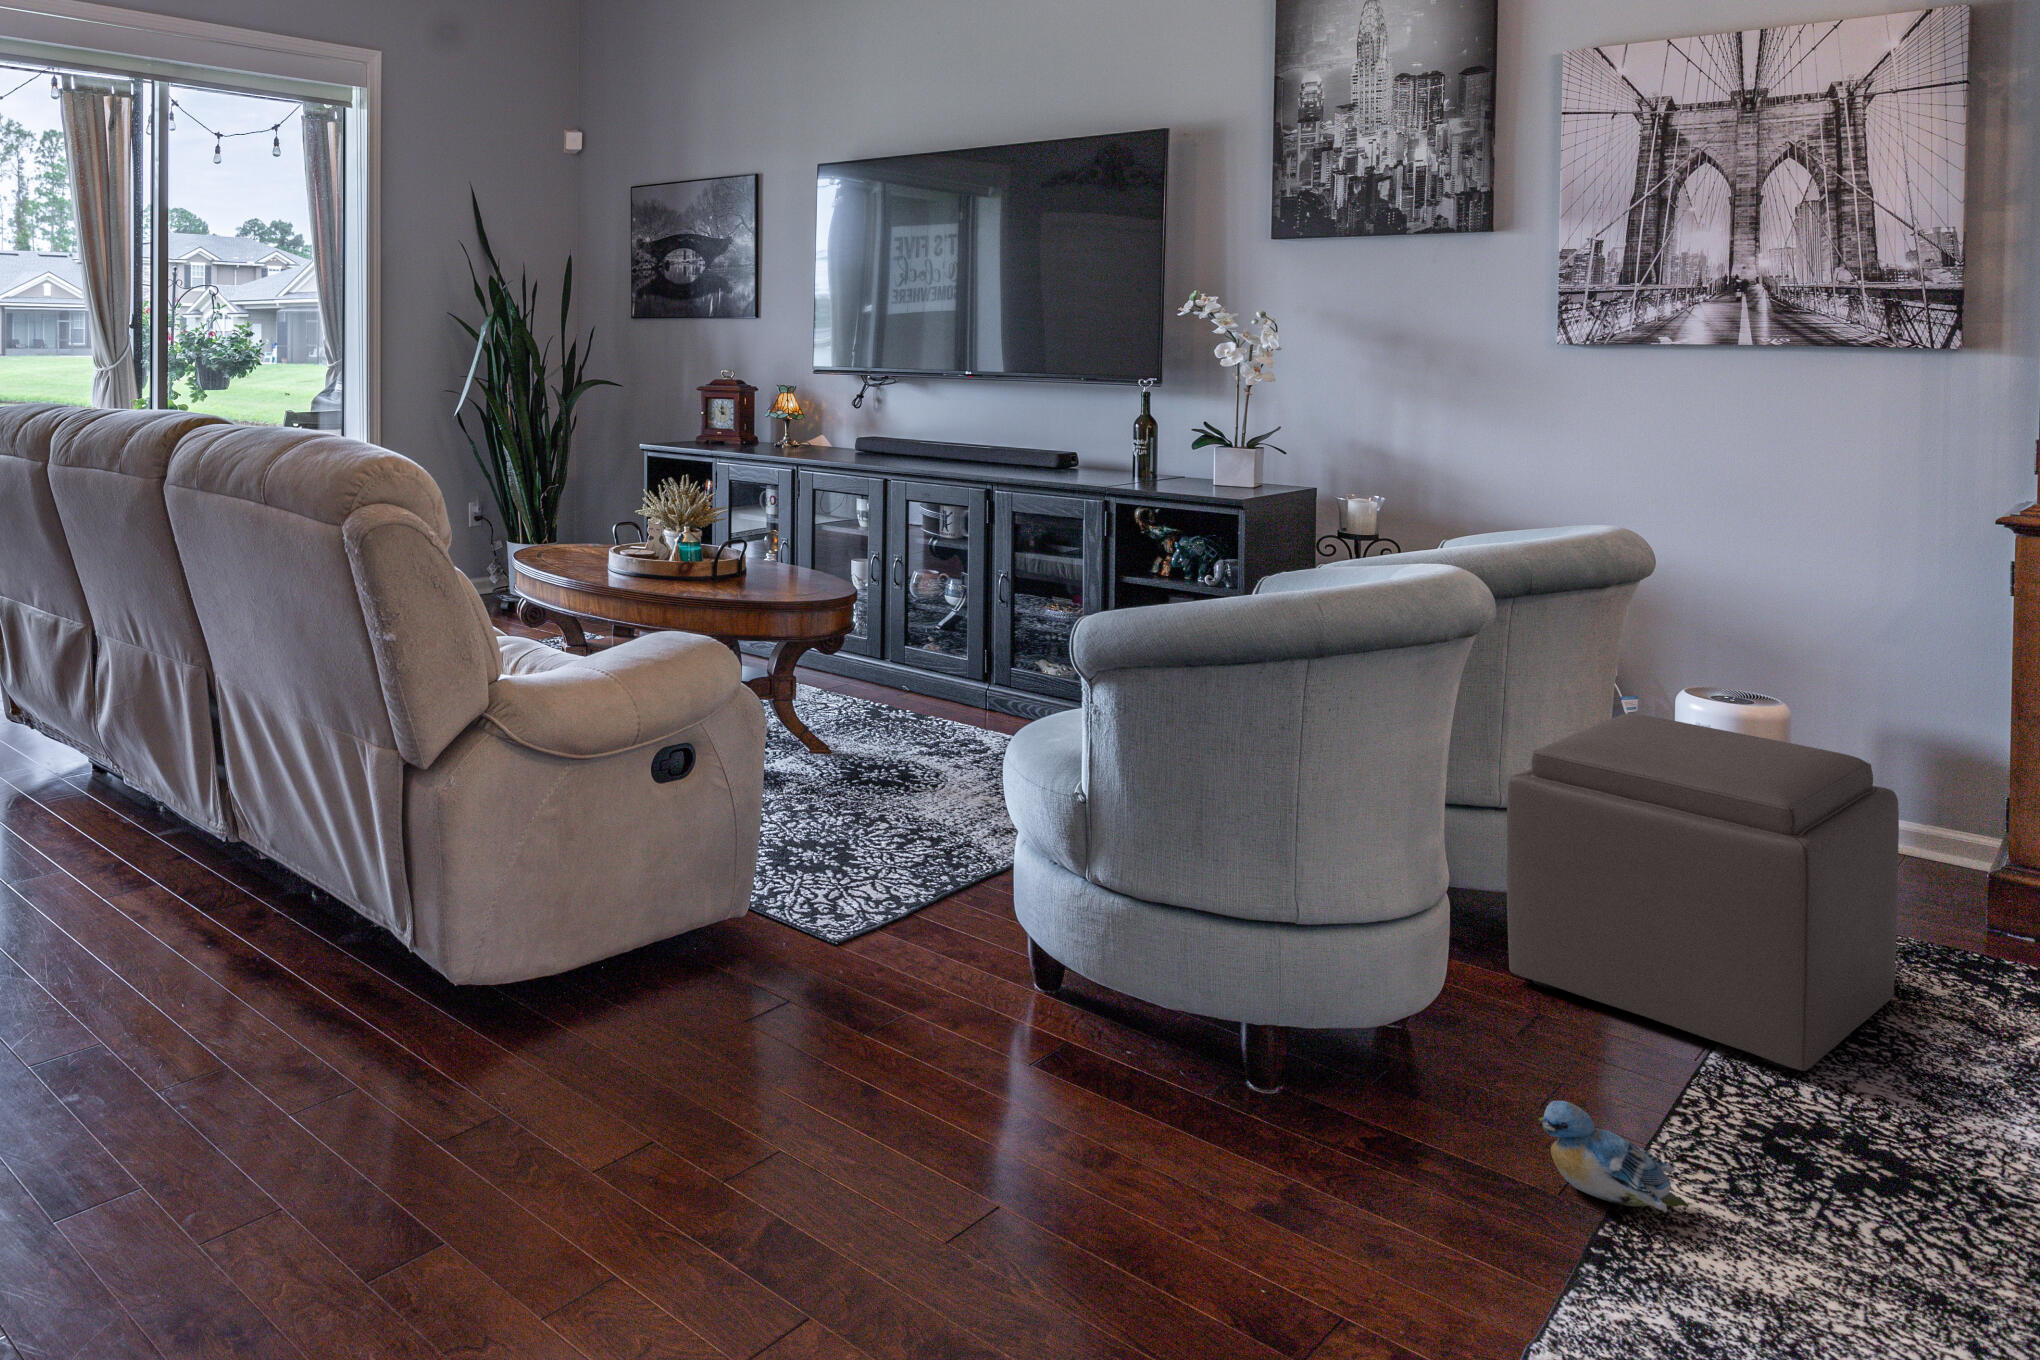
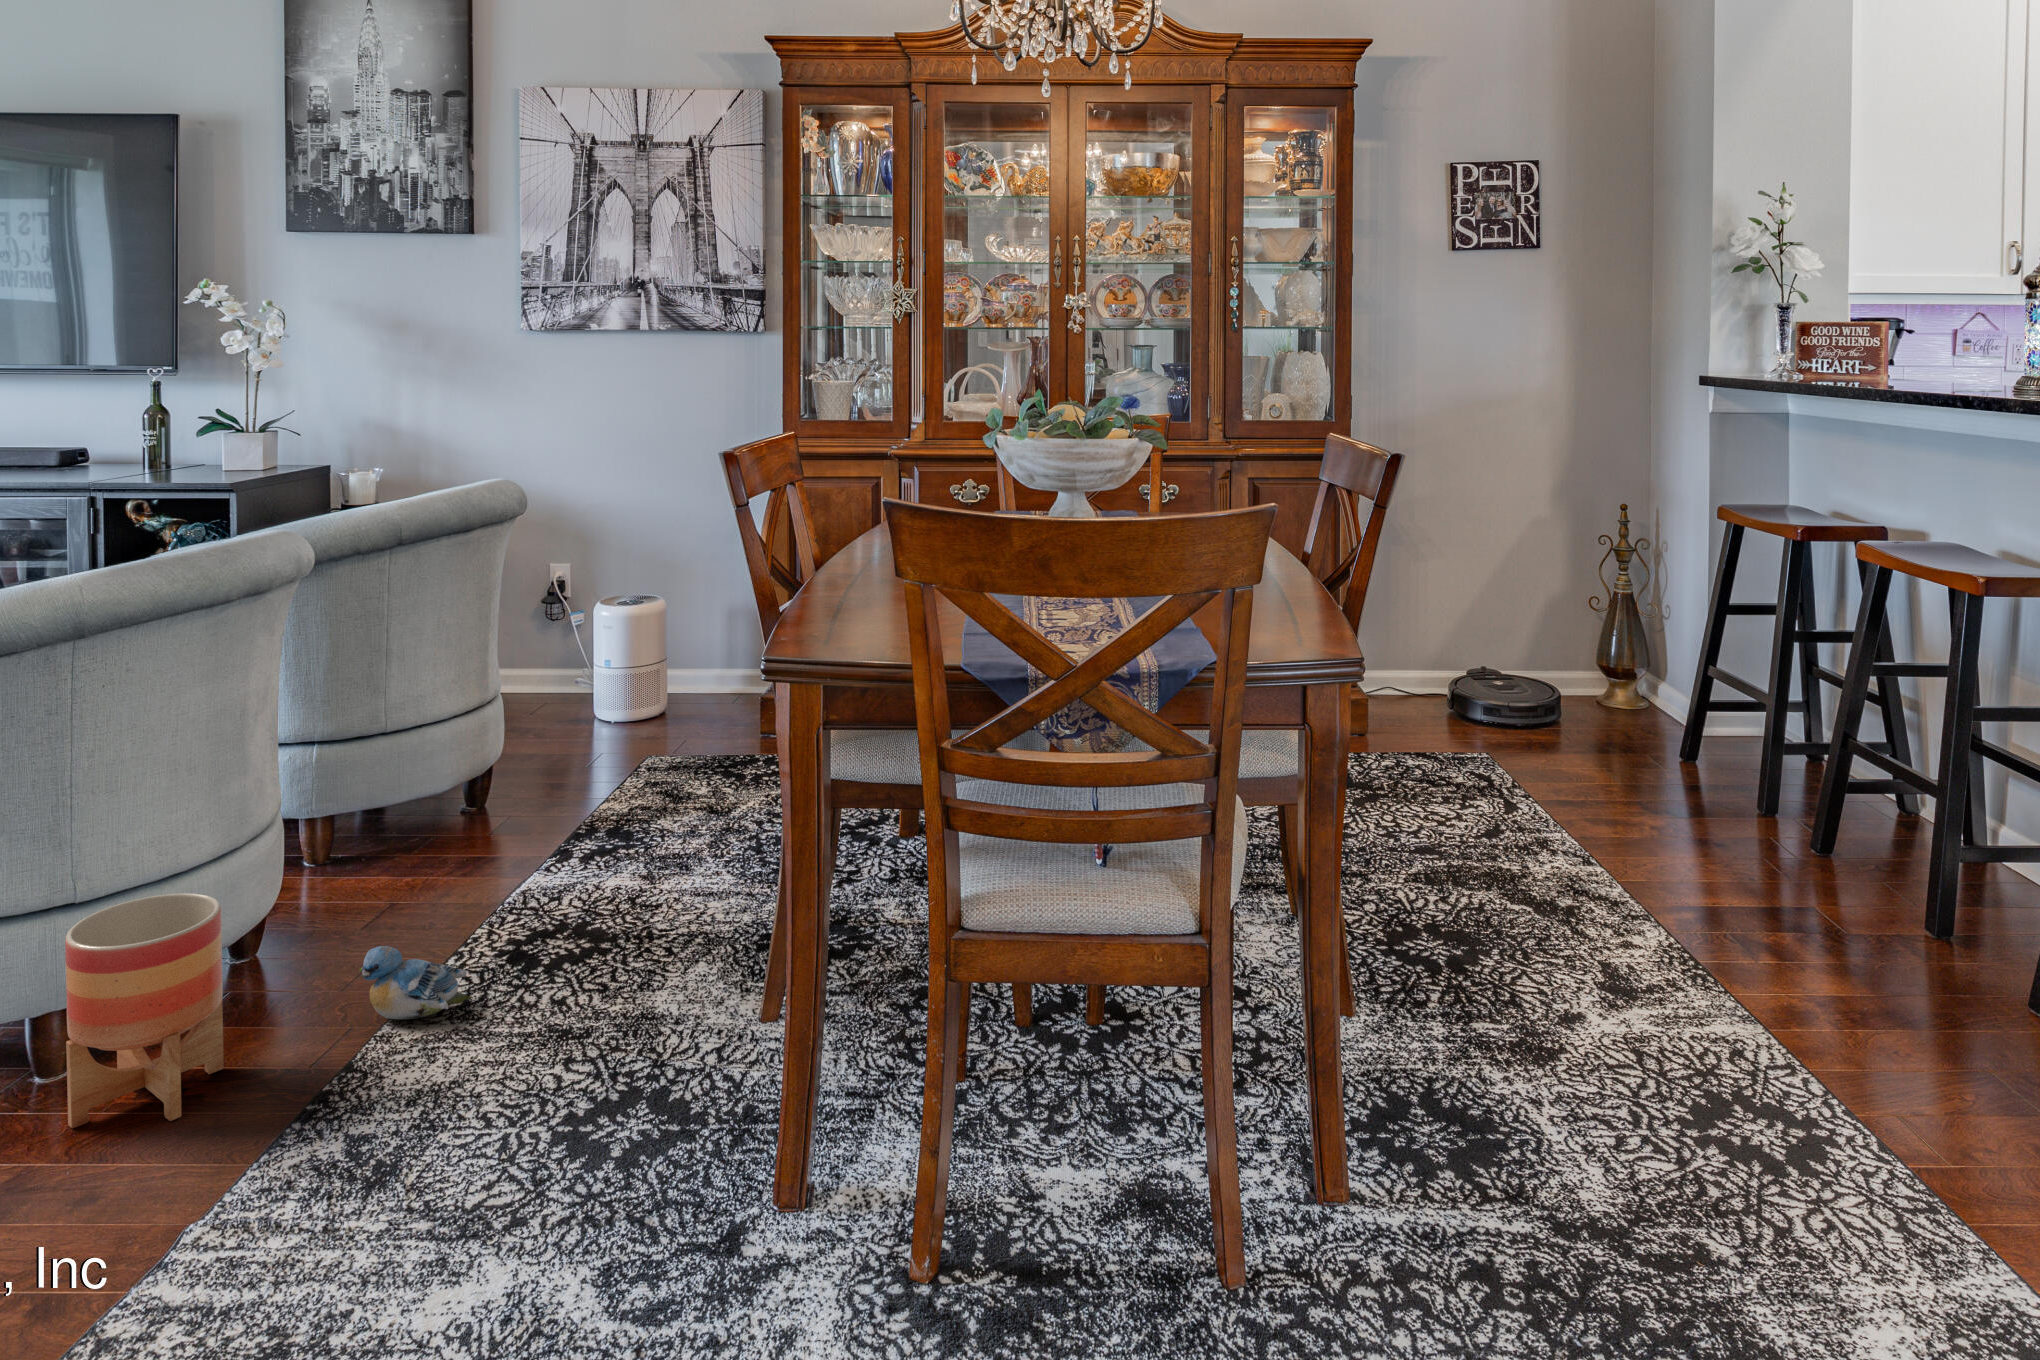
ottoman: present [1507,714,1899,1071] -> none [406,619,687,871]
planter: none [1256,969,1405,1220] -> present [65,893,224,1128]

